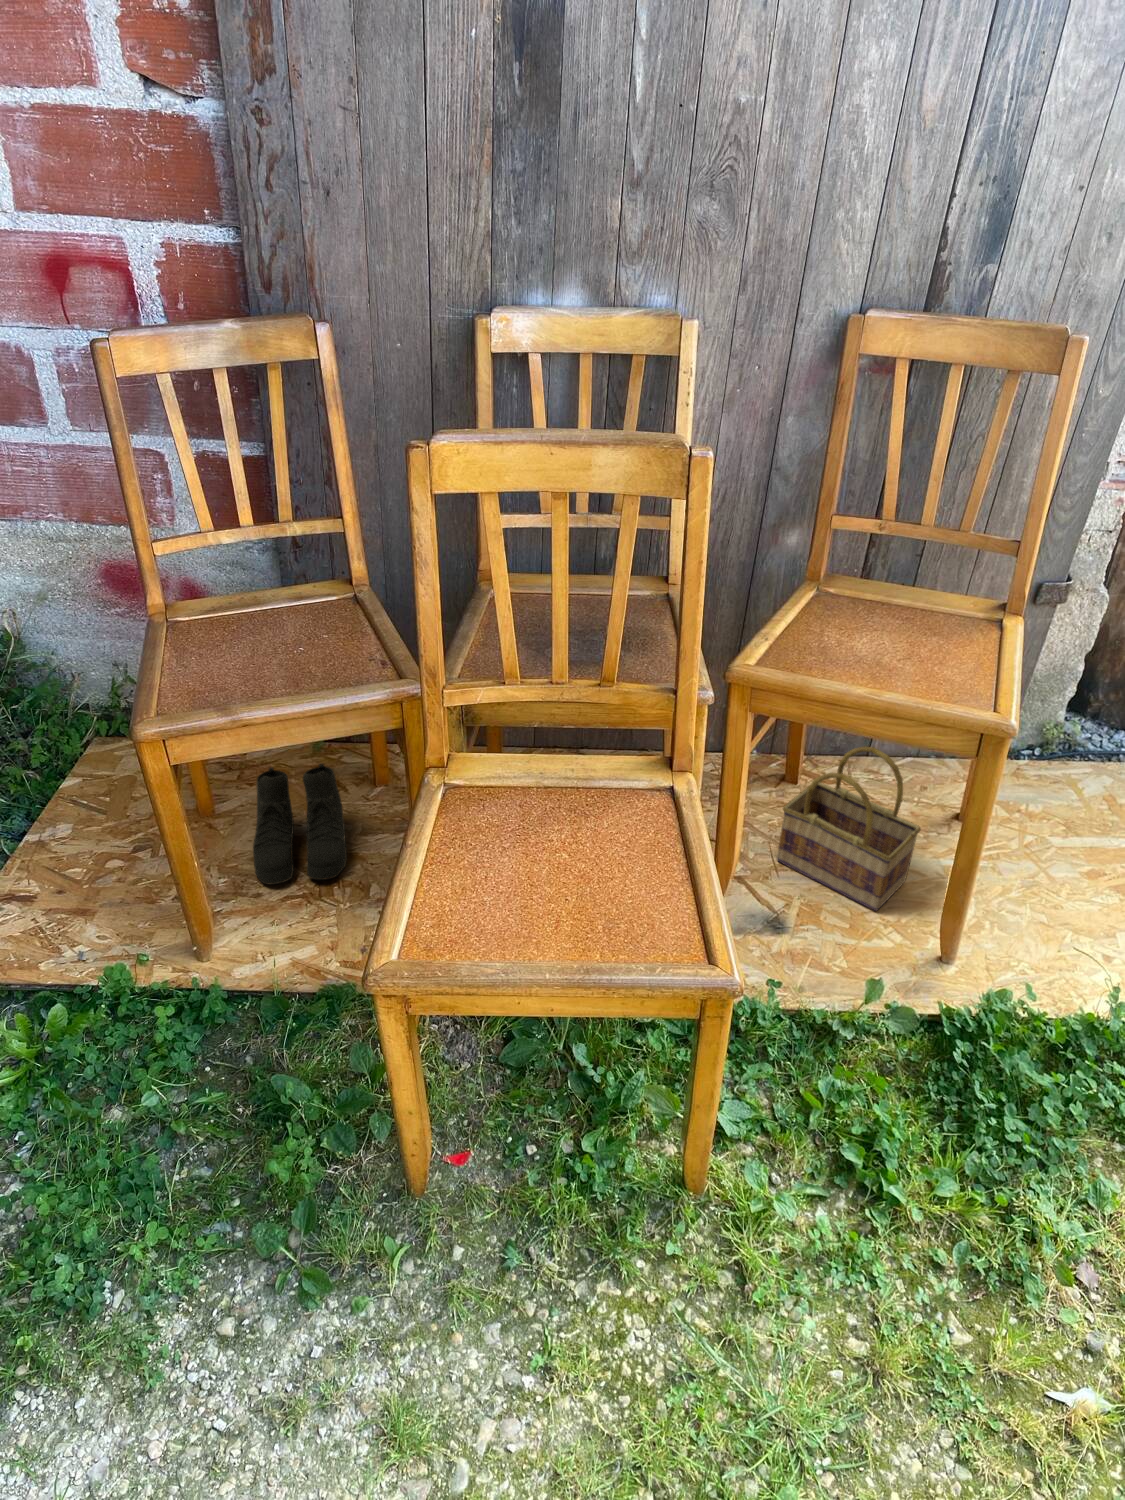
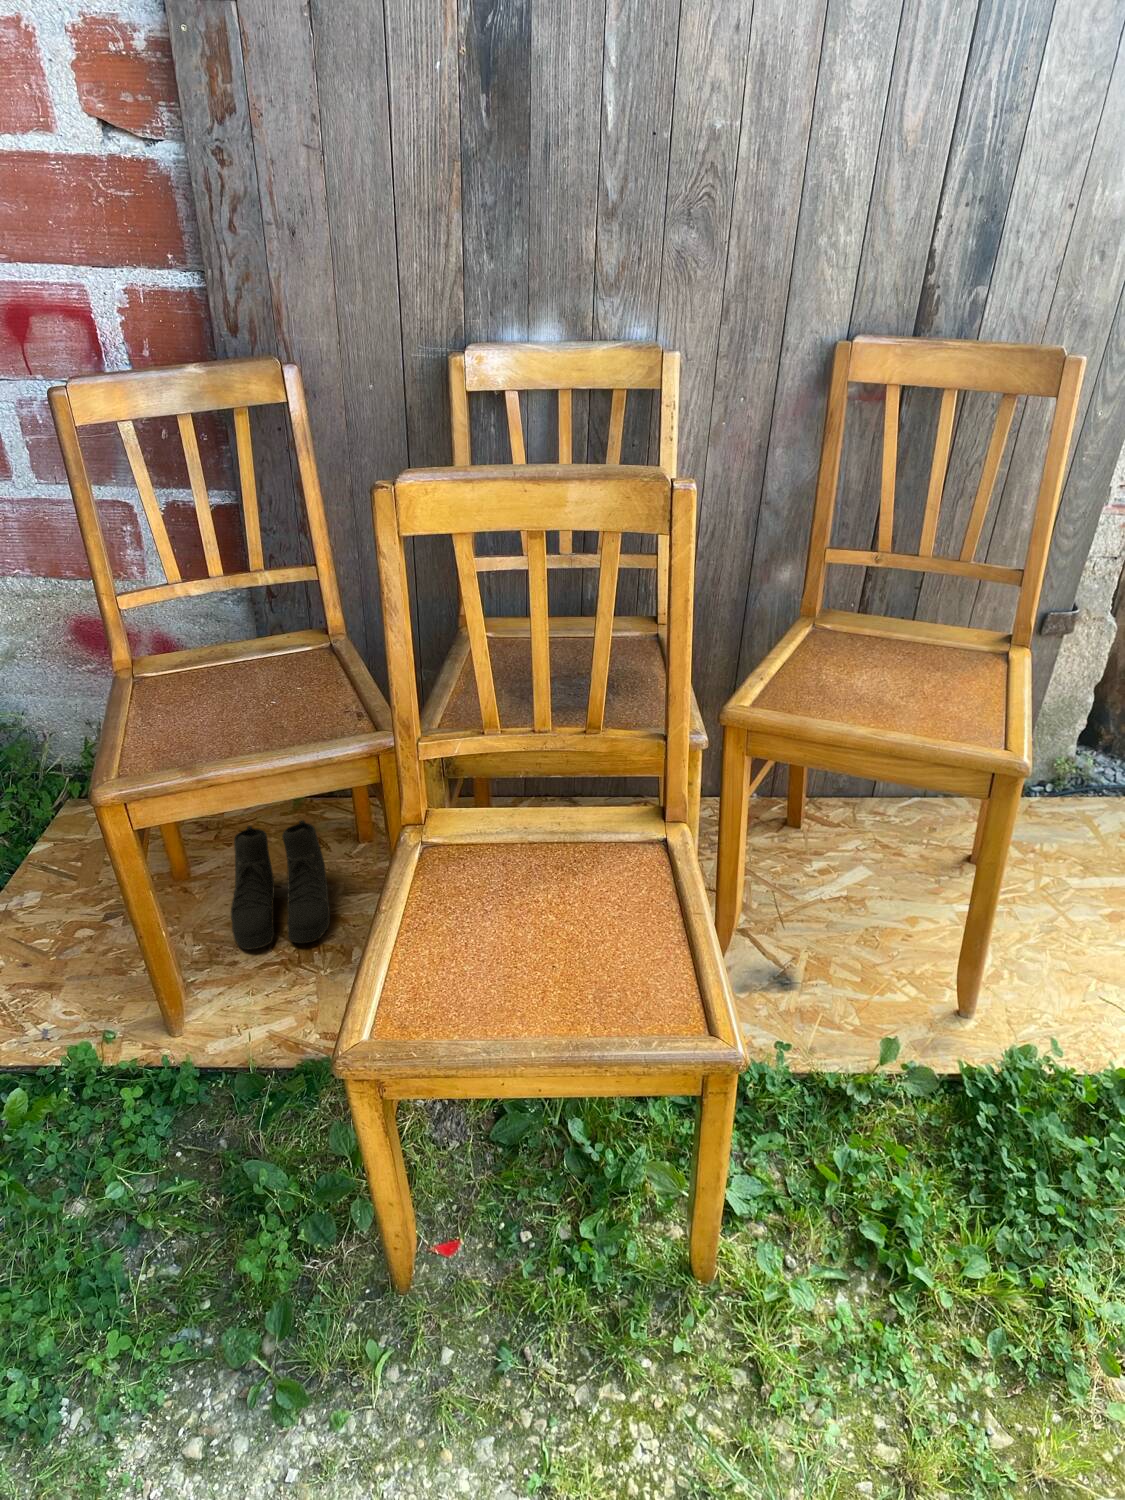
basket: present [777,747,921,911] -> none [780,788,931,961]

